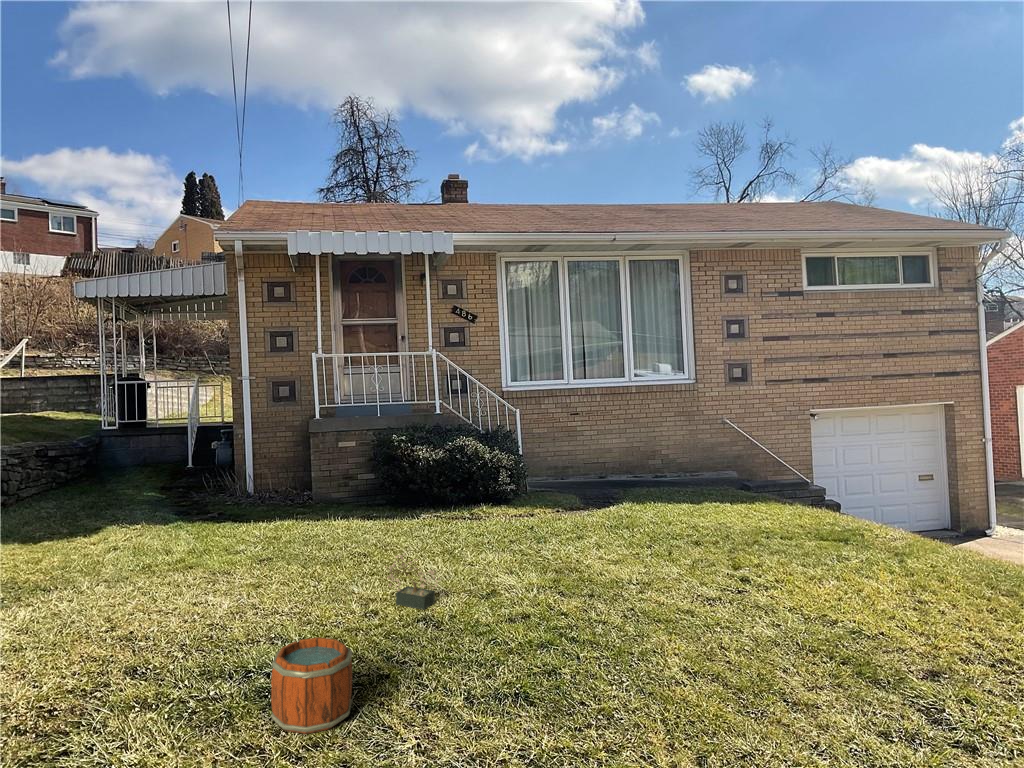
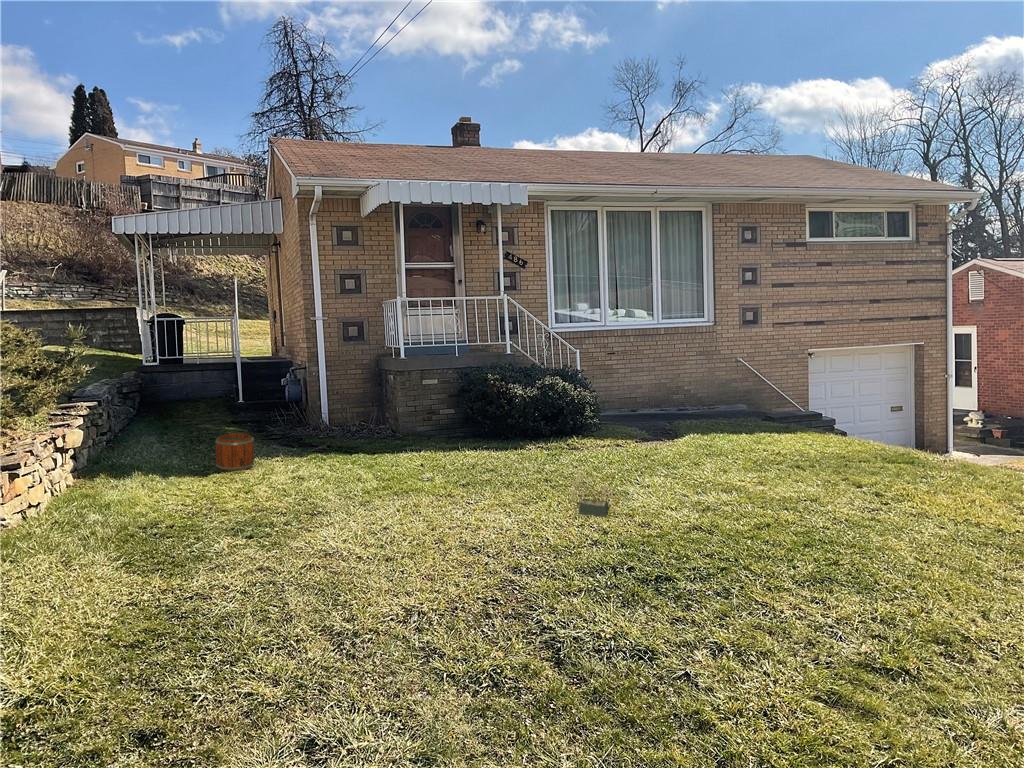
bucket: present [271,637,352,734] -> present [215,433,254,471]

